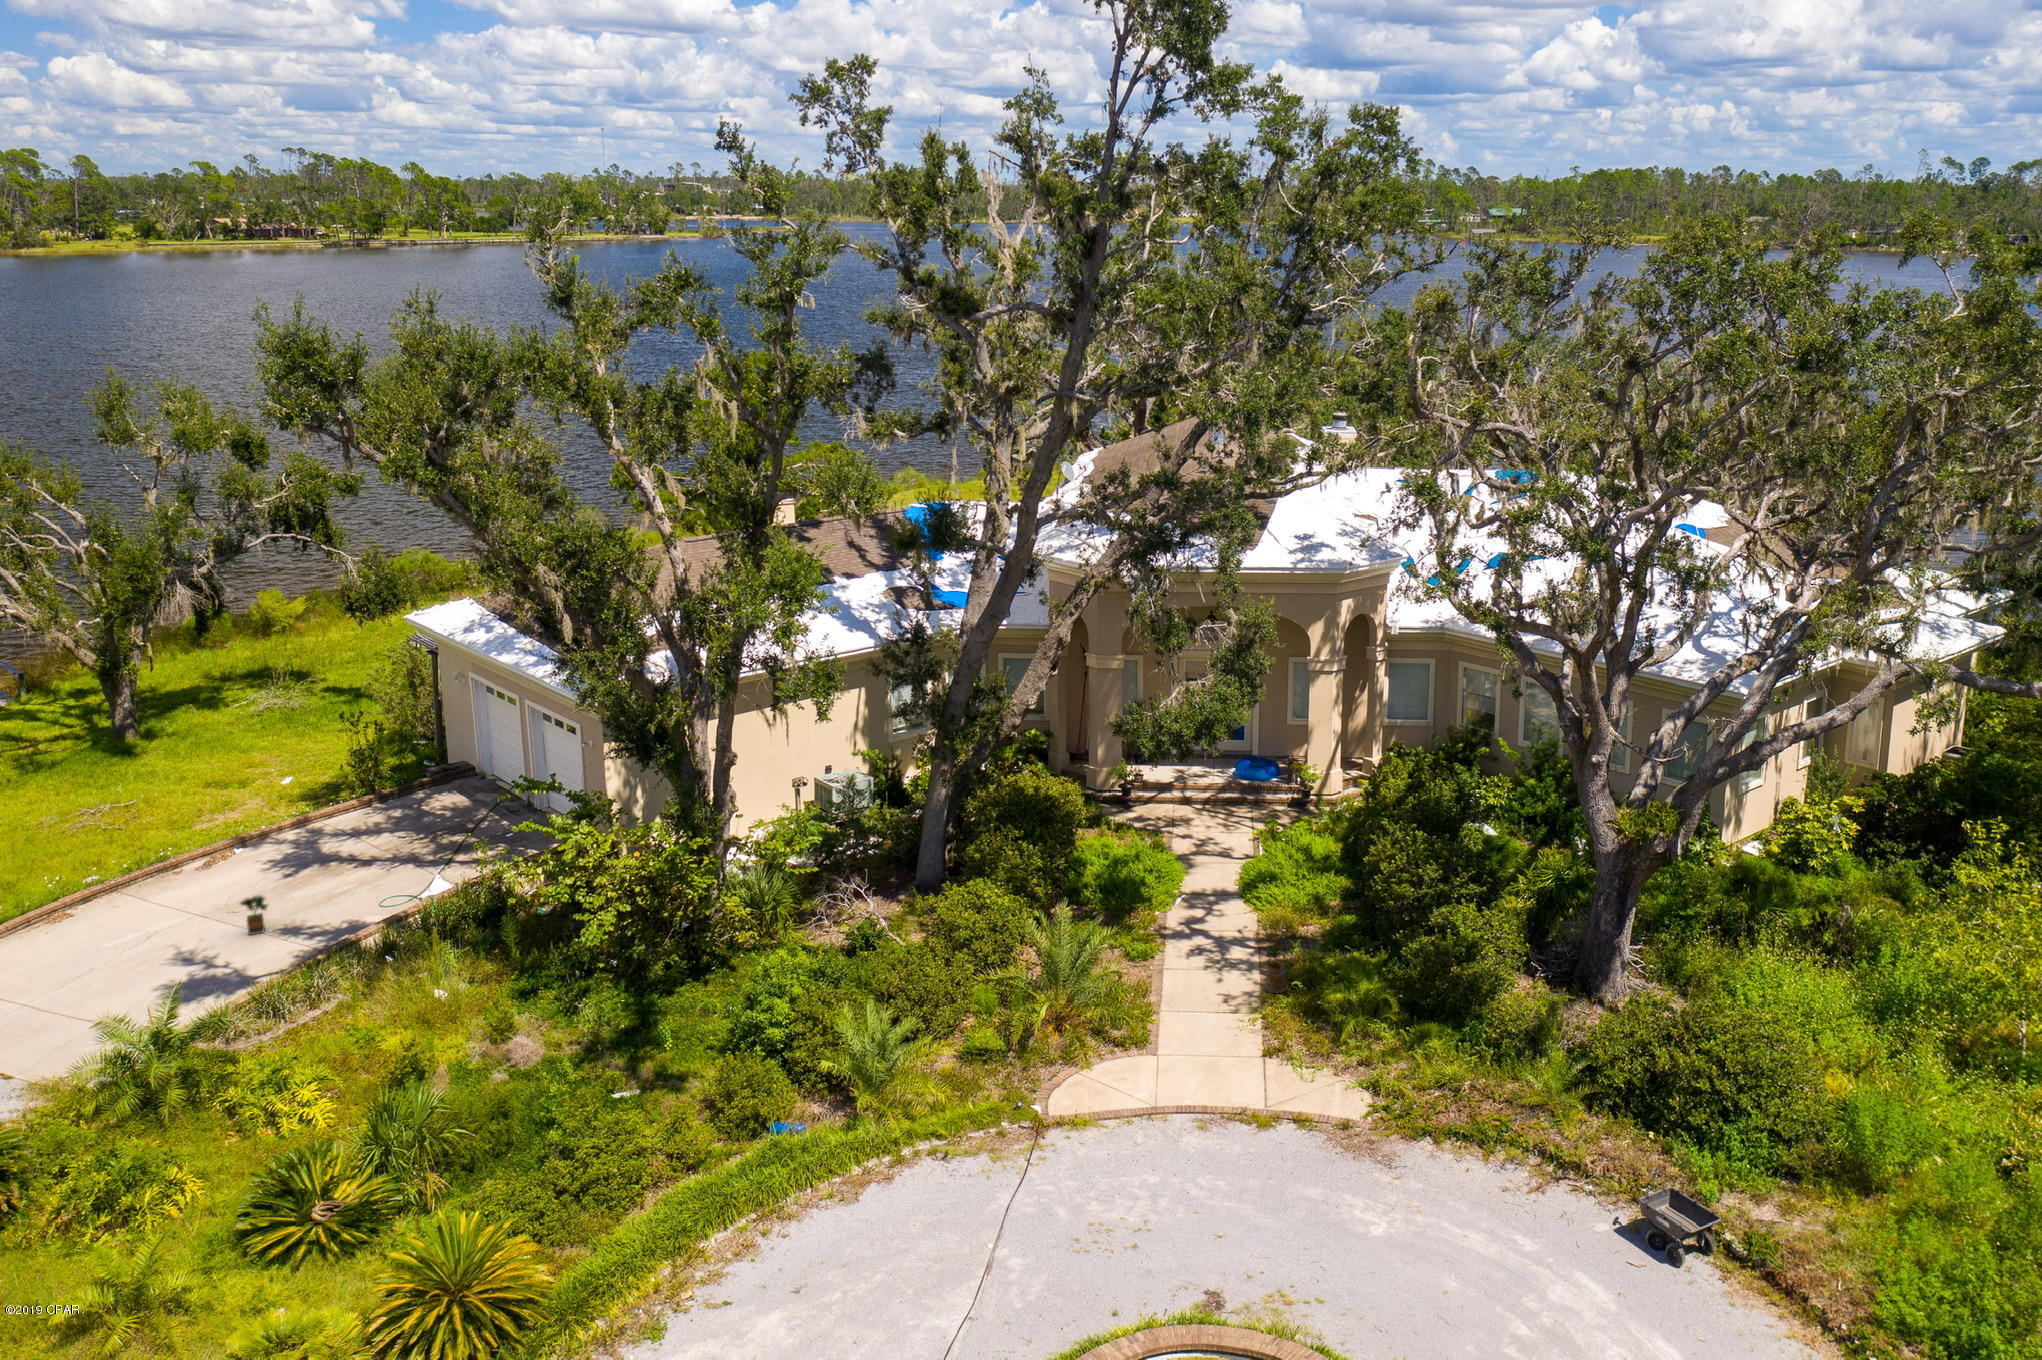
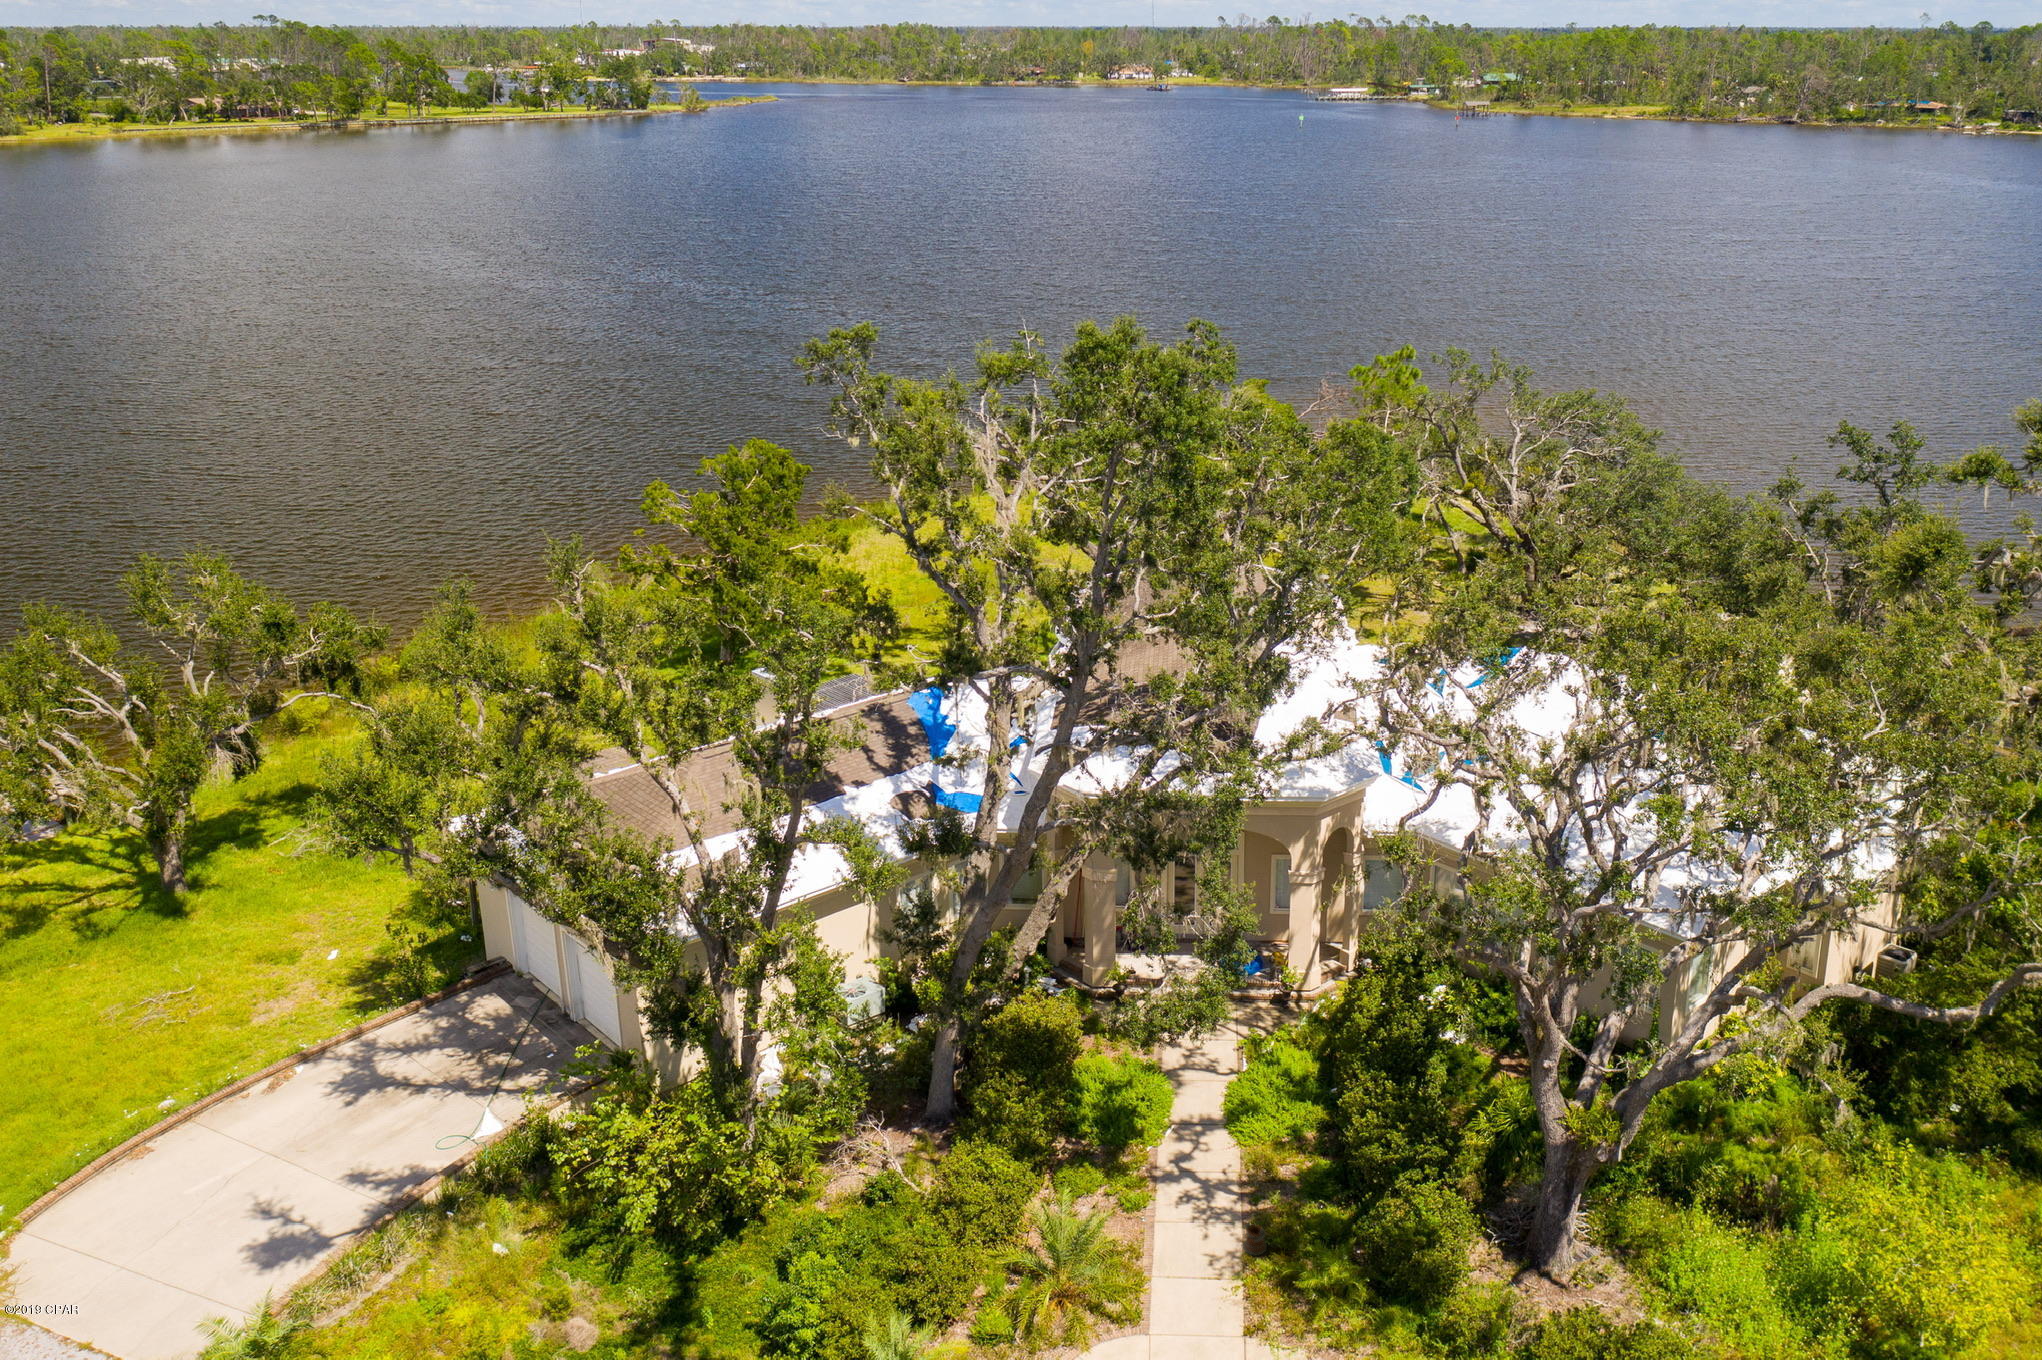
potted tree: present [240,896,267,935] -> none [311,1145,338,1183]

